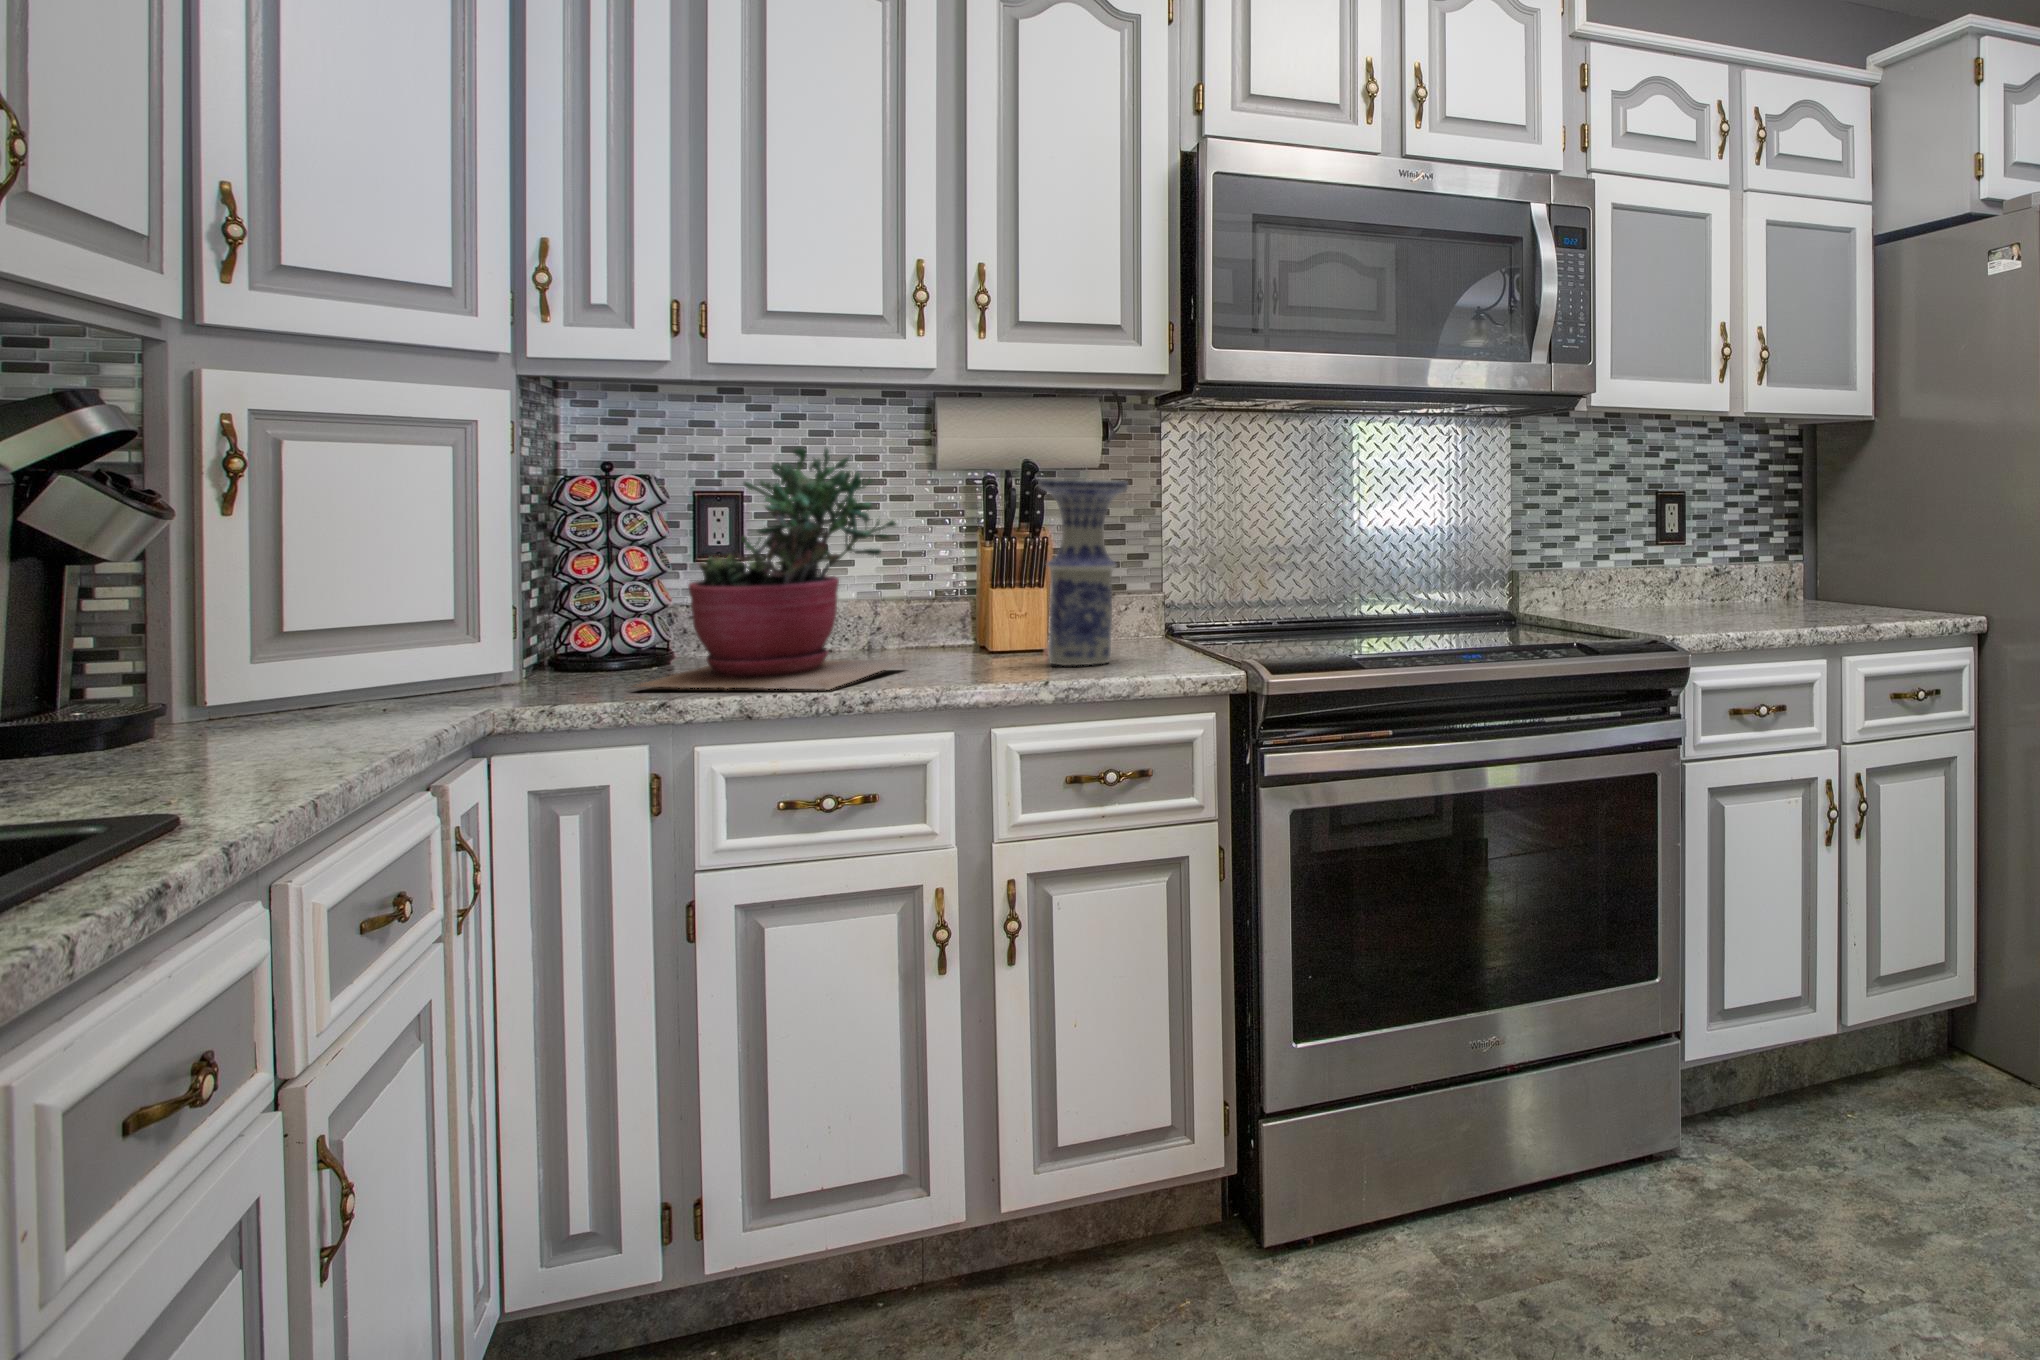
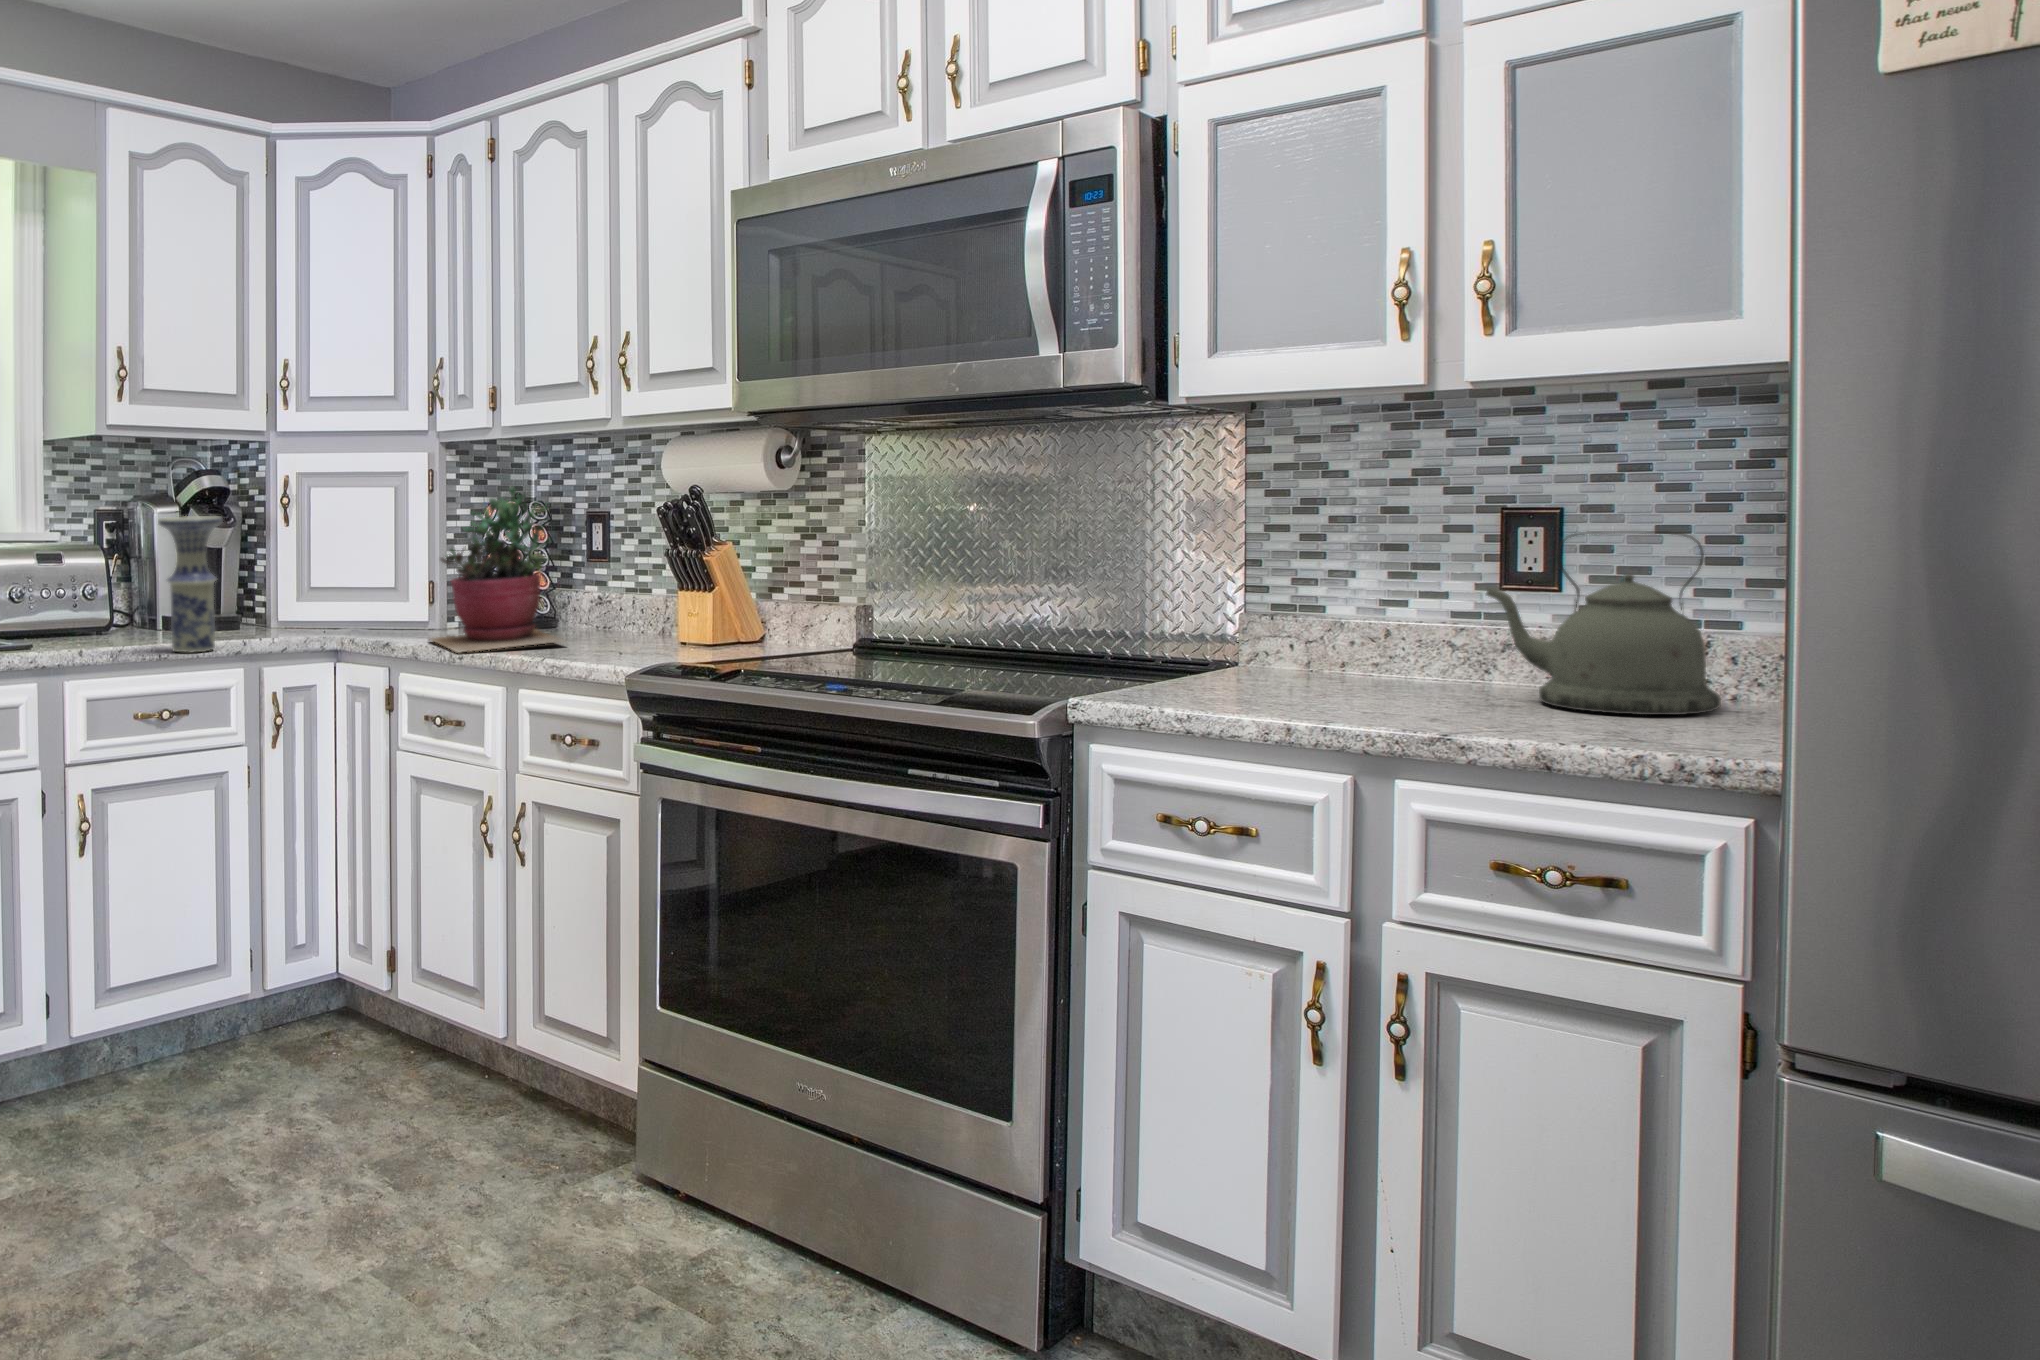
vase: present [1038,479,1128,666] -> present [158,516,222,652]
kettle: none [1723,502,1827,611] -> present [1486,531,1721,715]

